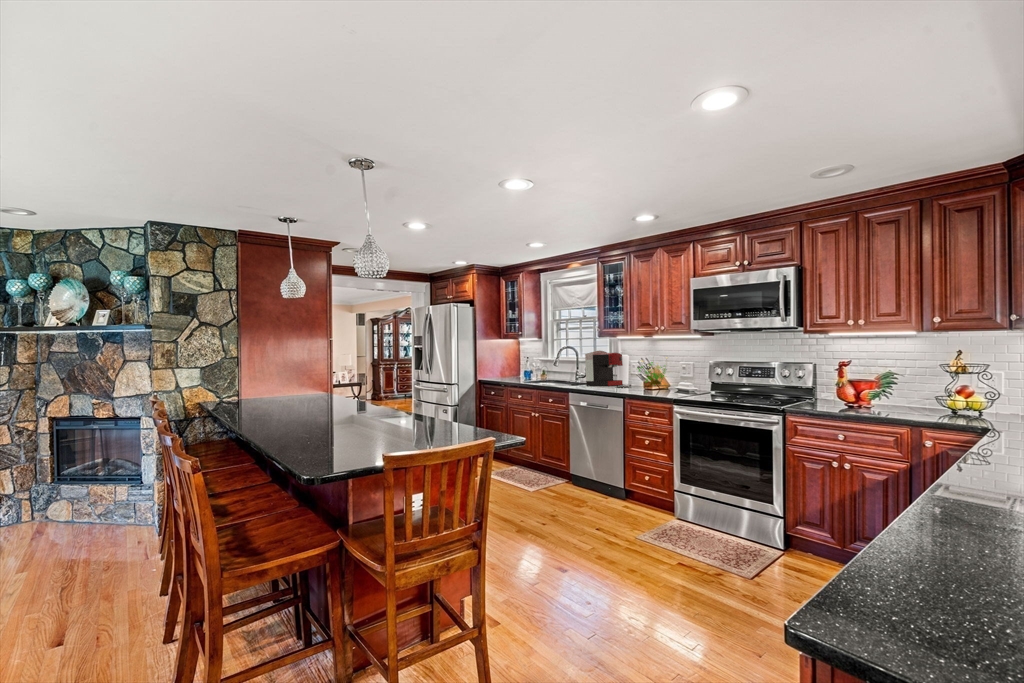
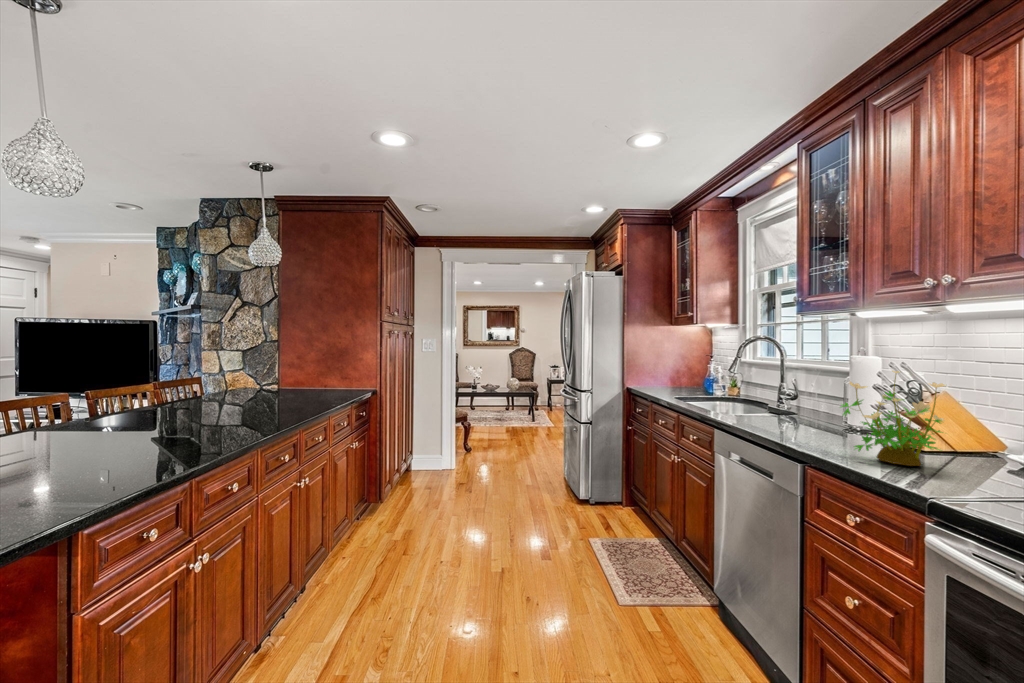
coffee maker: present [585,351,623,386] -> none [744,347,842,435]

